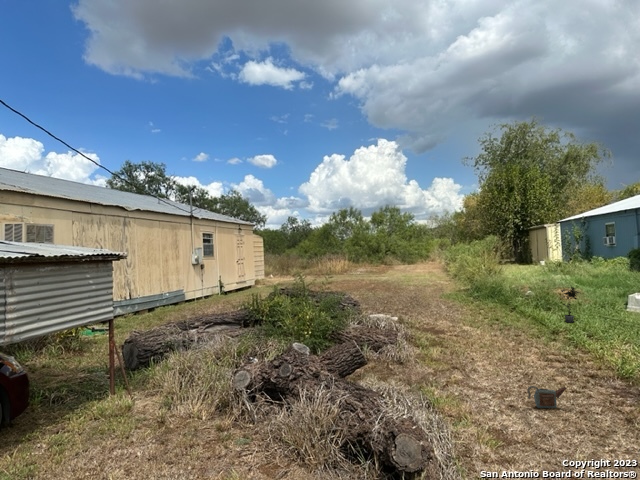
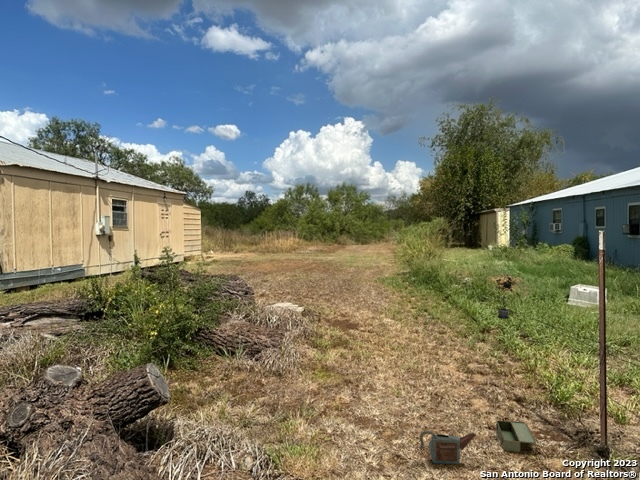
toolbox: none [578,385,609,402] -> present [496,420,536,452]

